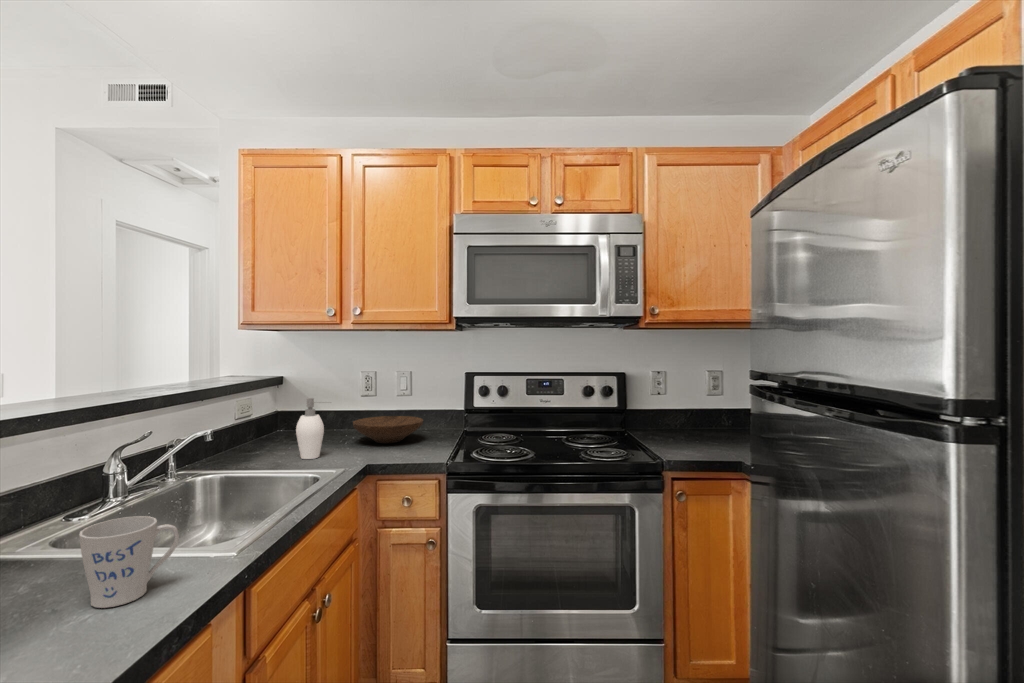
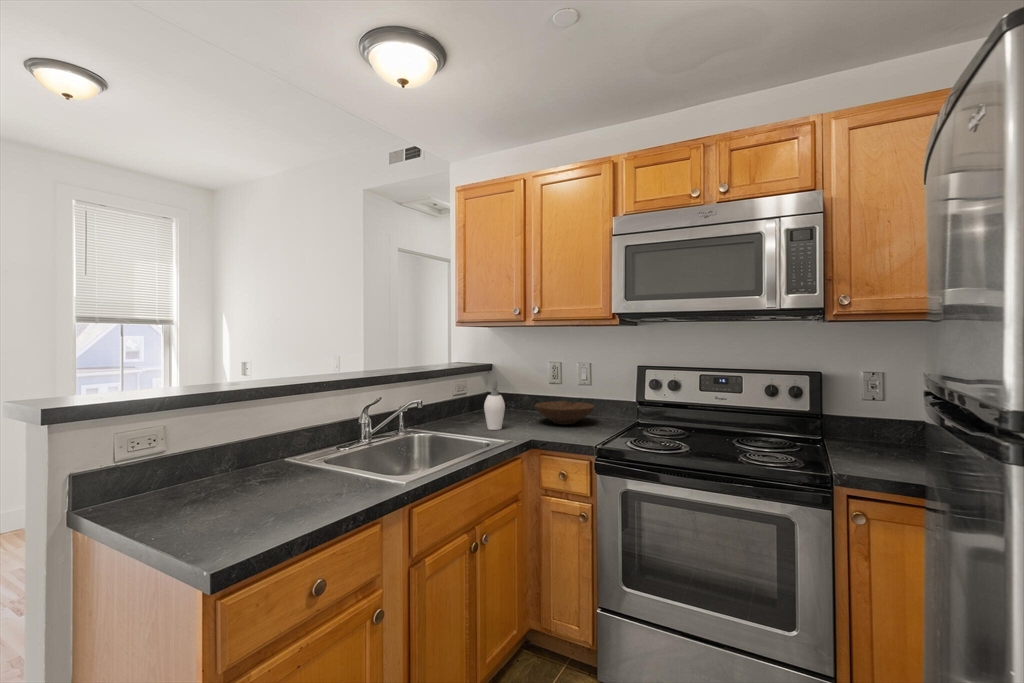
mug: present [79,516,179,608] -> none [289,448,344,502]

